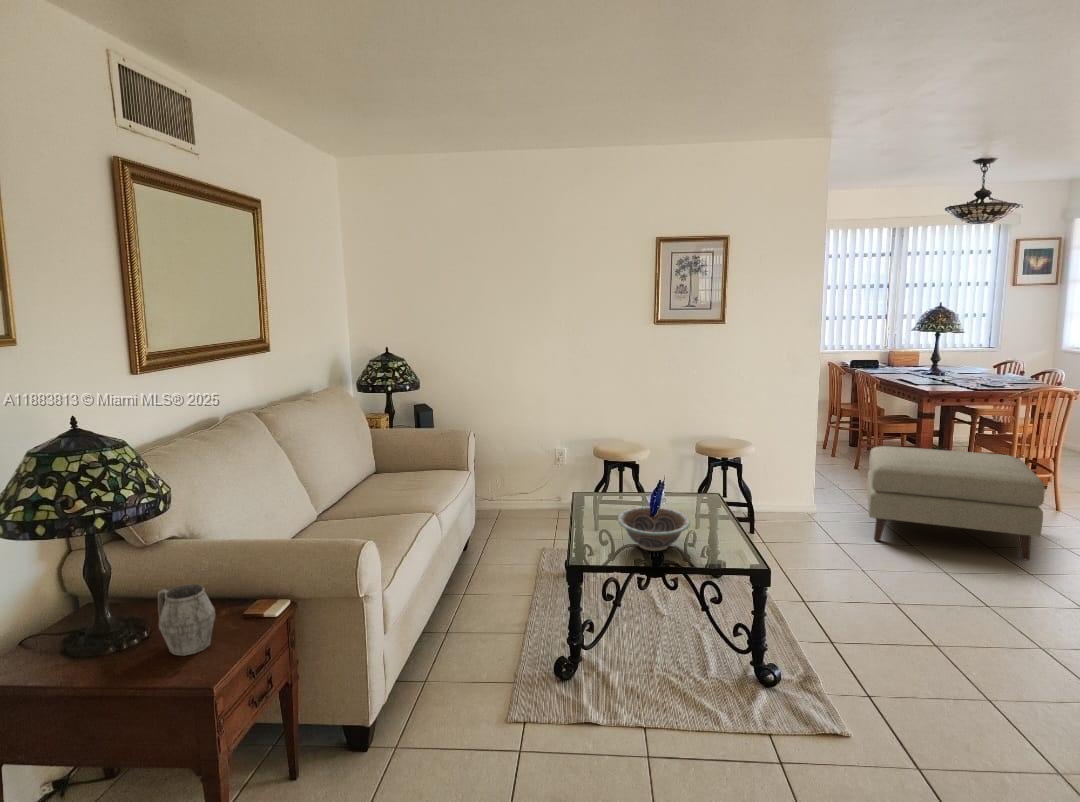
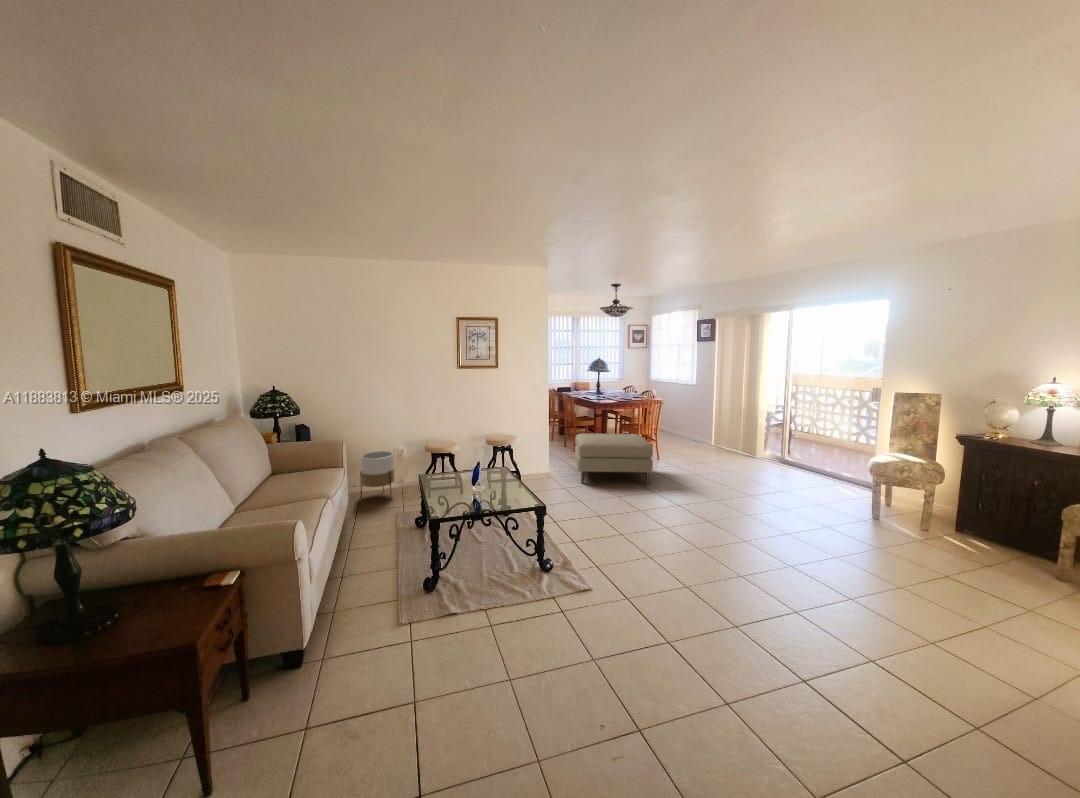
planter: none [496,451,545,528] -> present [360,451,395,497]
decorative bowl: present [618,506,690,551] -> none [457,476,499,502]
mug: present [158,584,215,656] -> none [127,569,185,627]

